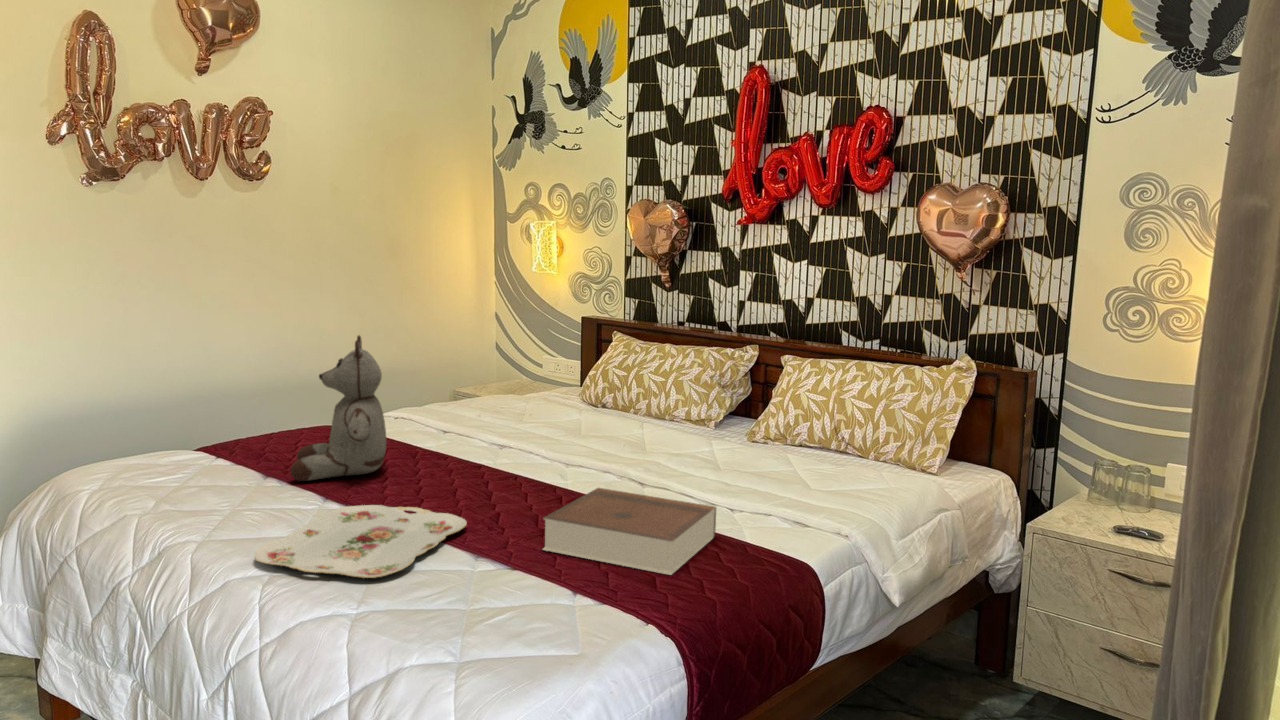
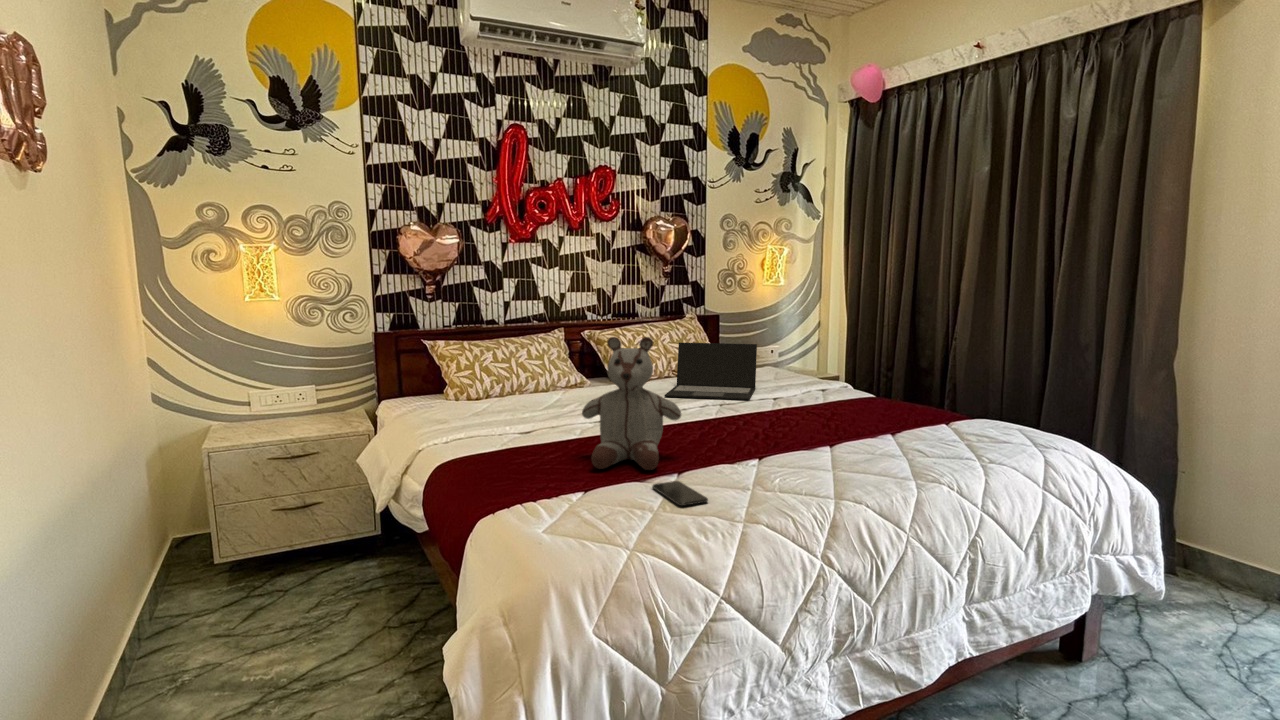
laptop: none [685,392,830,497] -> present [664,343,757,400]
smartphone: none [171,484,252,505] -> present [653,481,708,506]
book: present [543,488,716,575] -> none [780,388,882,427]
serving tray: present [254,505,467,578] -> none [749,433,901,474]

